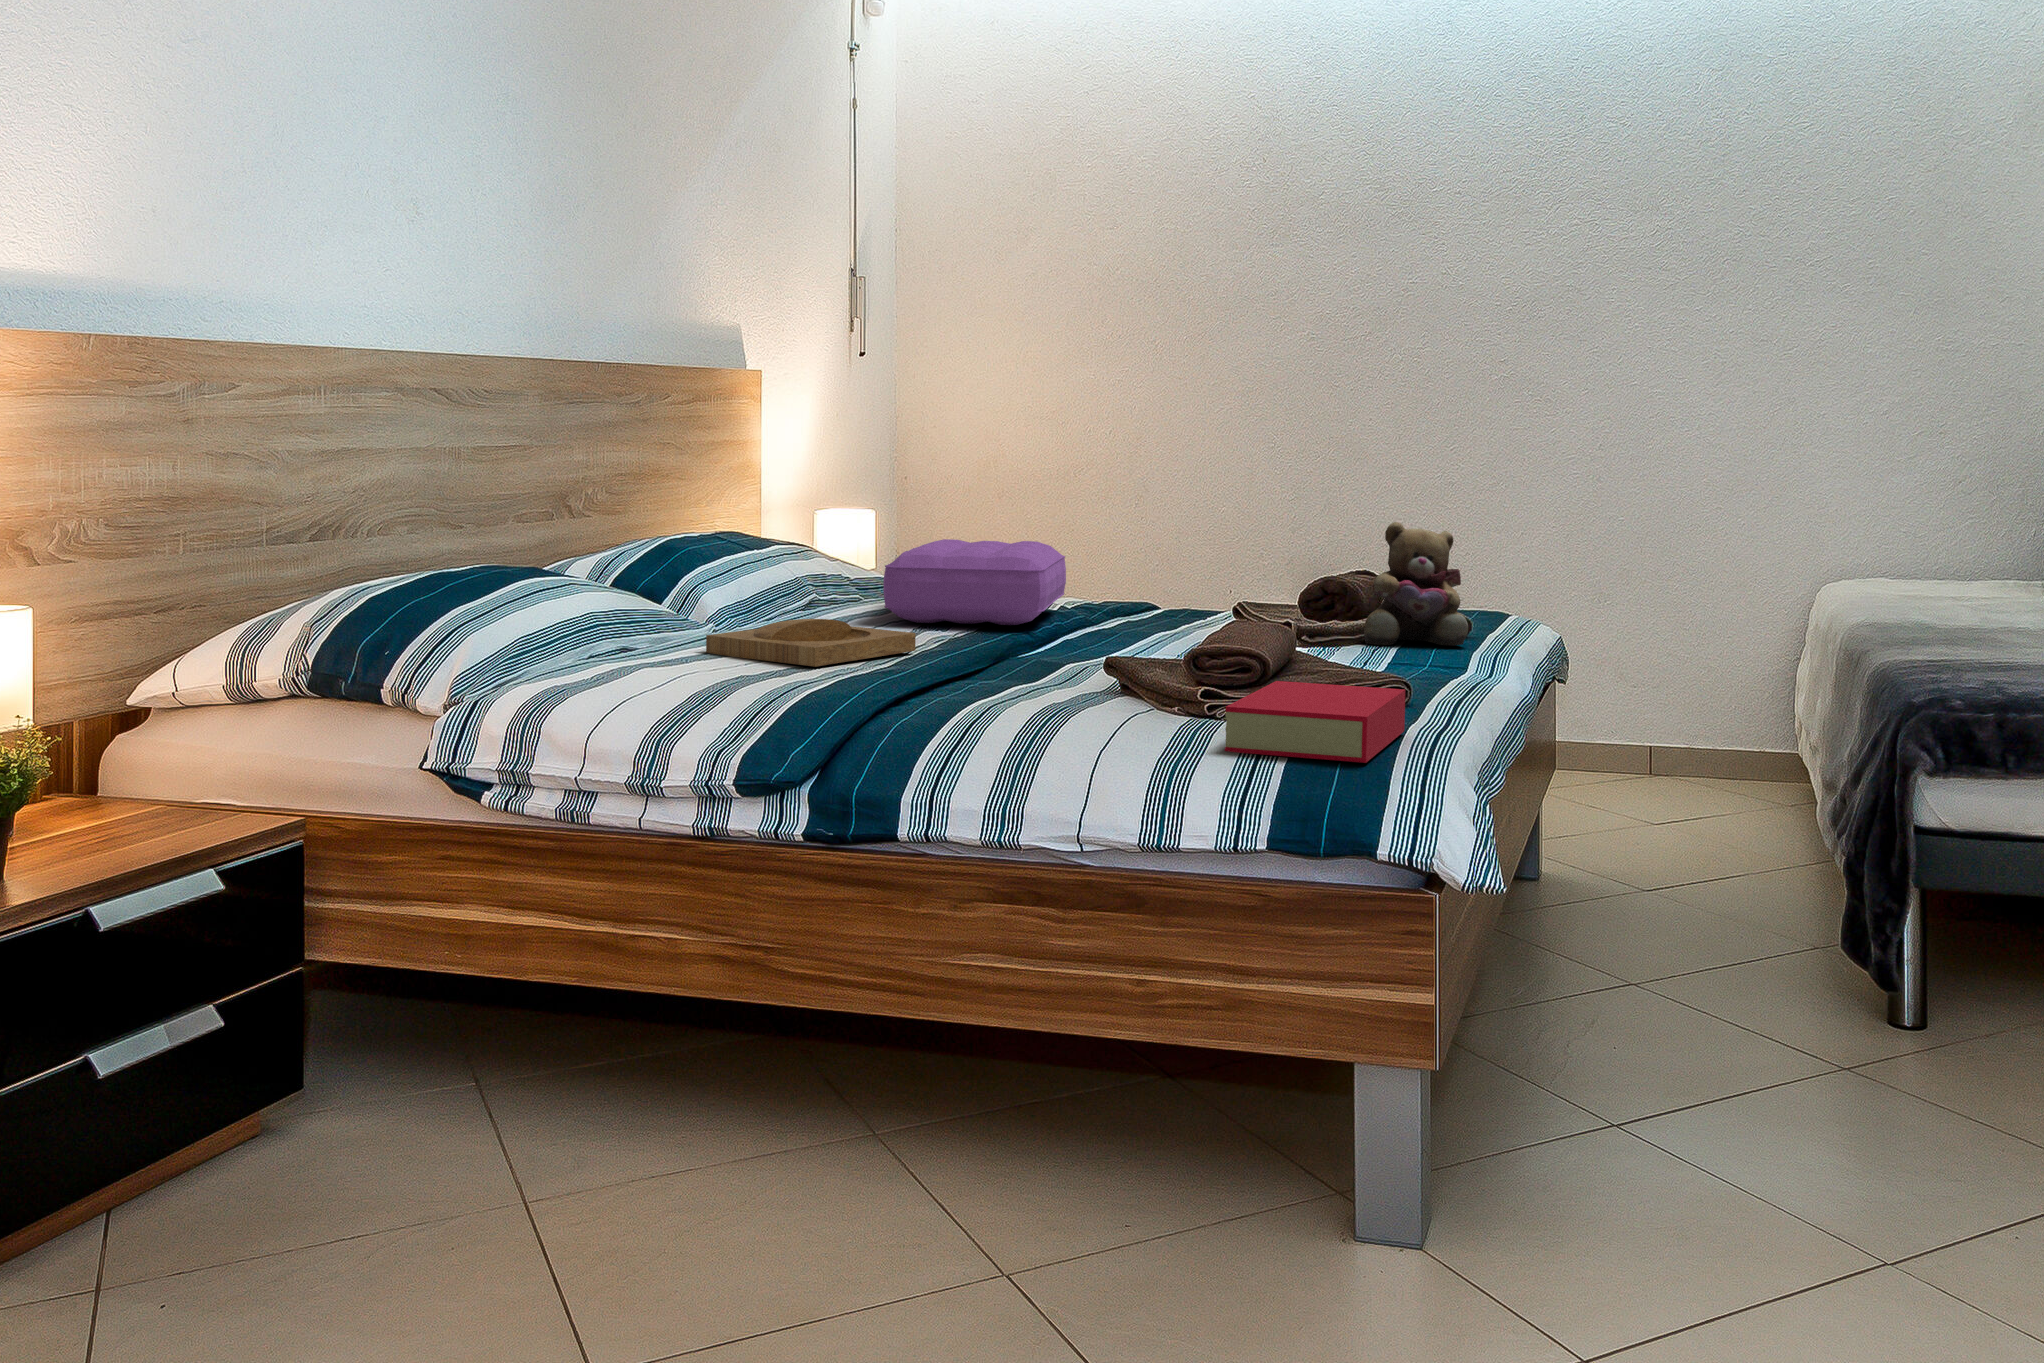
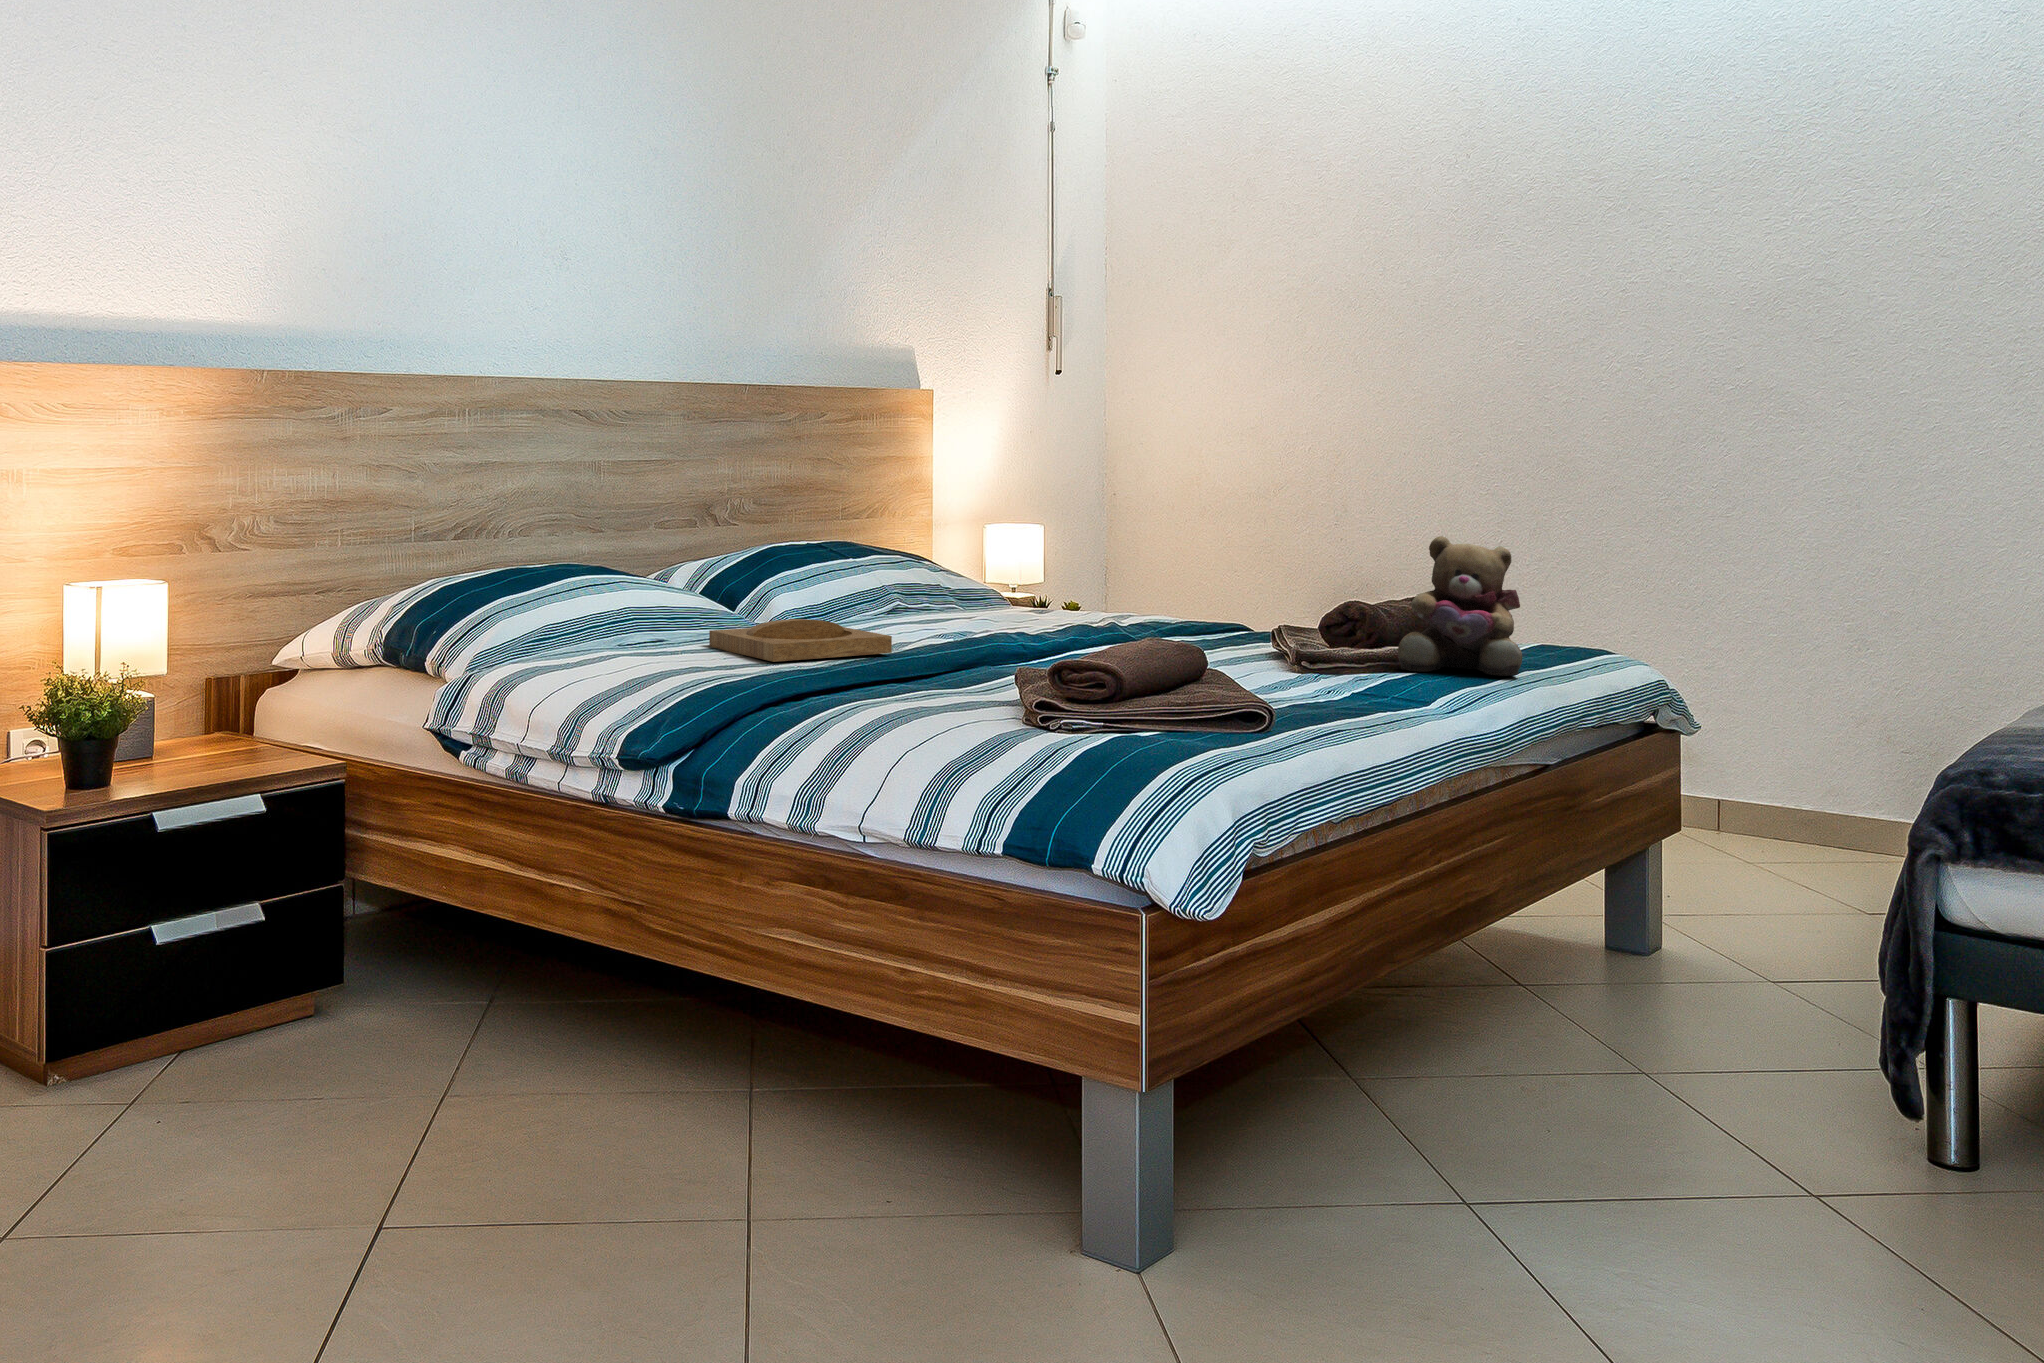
pillow: present [883,539,1066,625] -> none [918,550,1125,635]
book: present [1225,681,1405,763] -> none [1003,693,1234,777]

